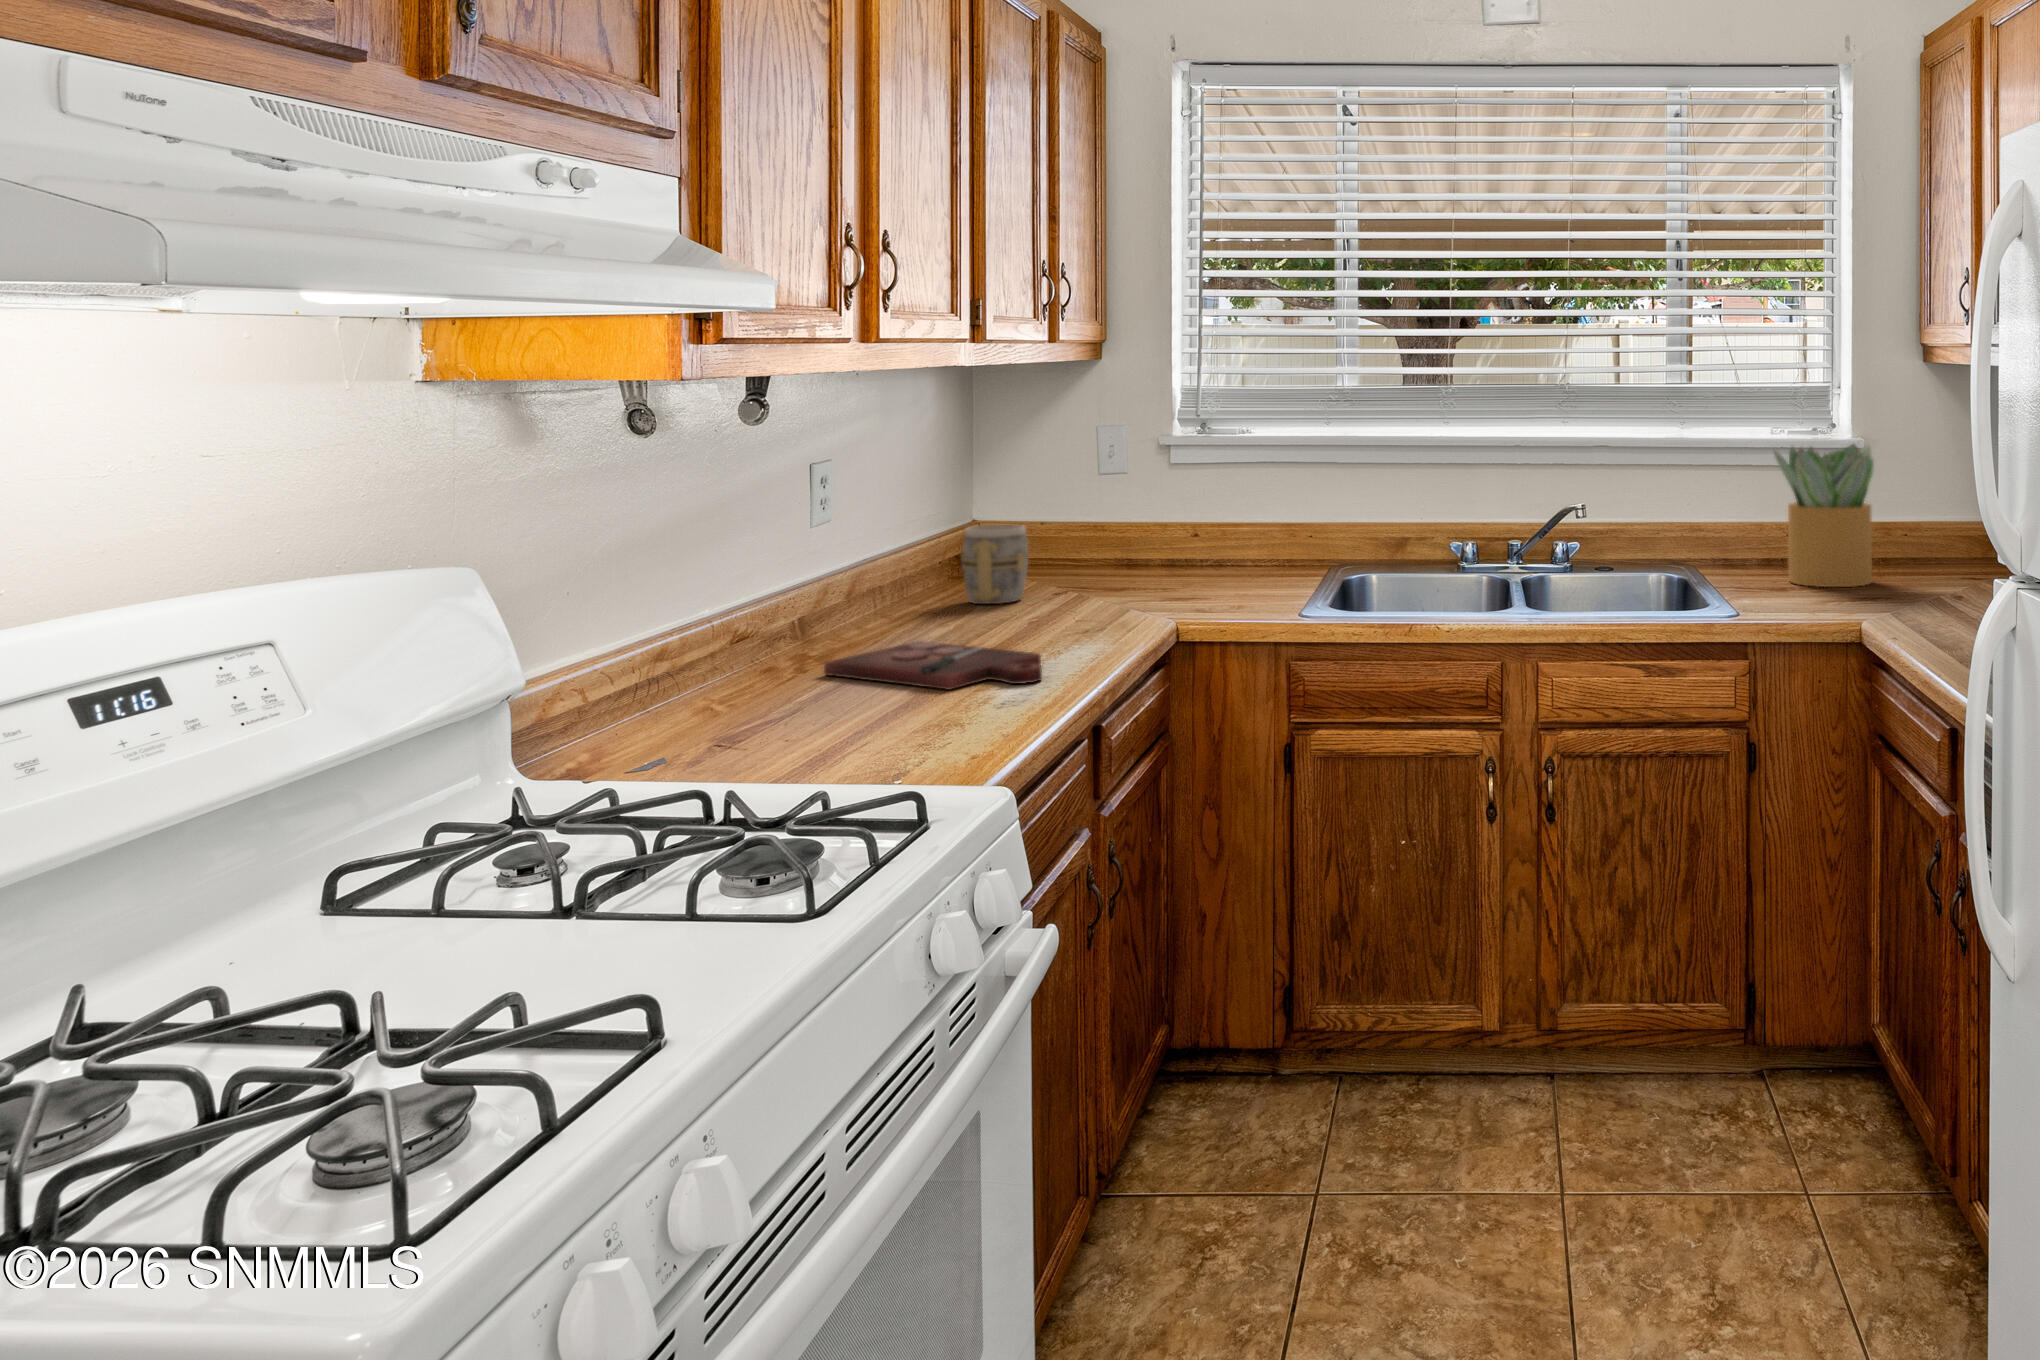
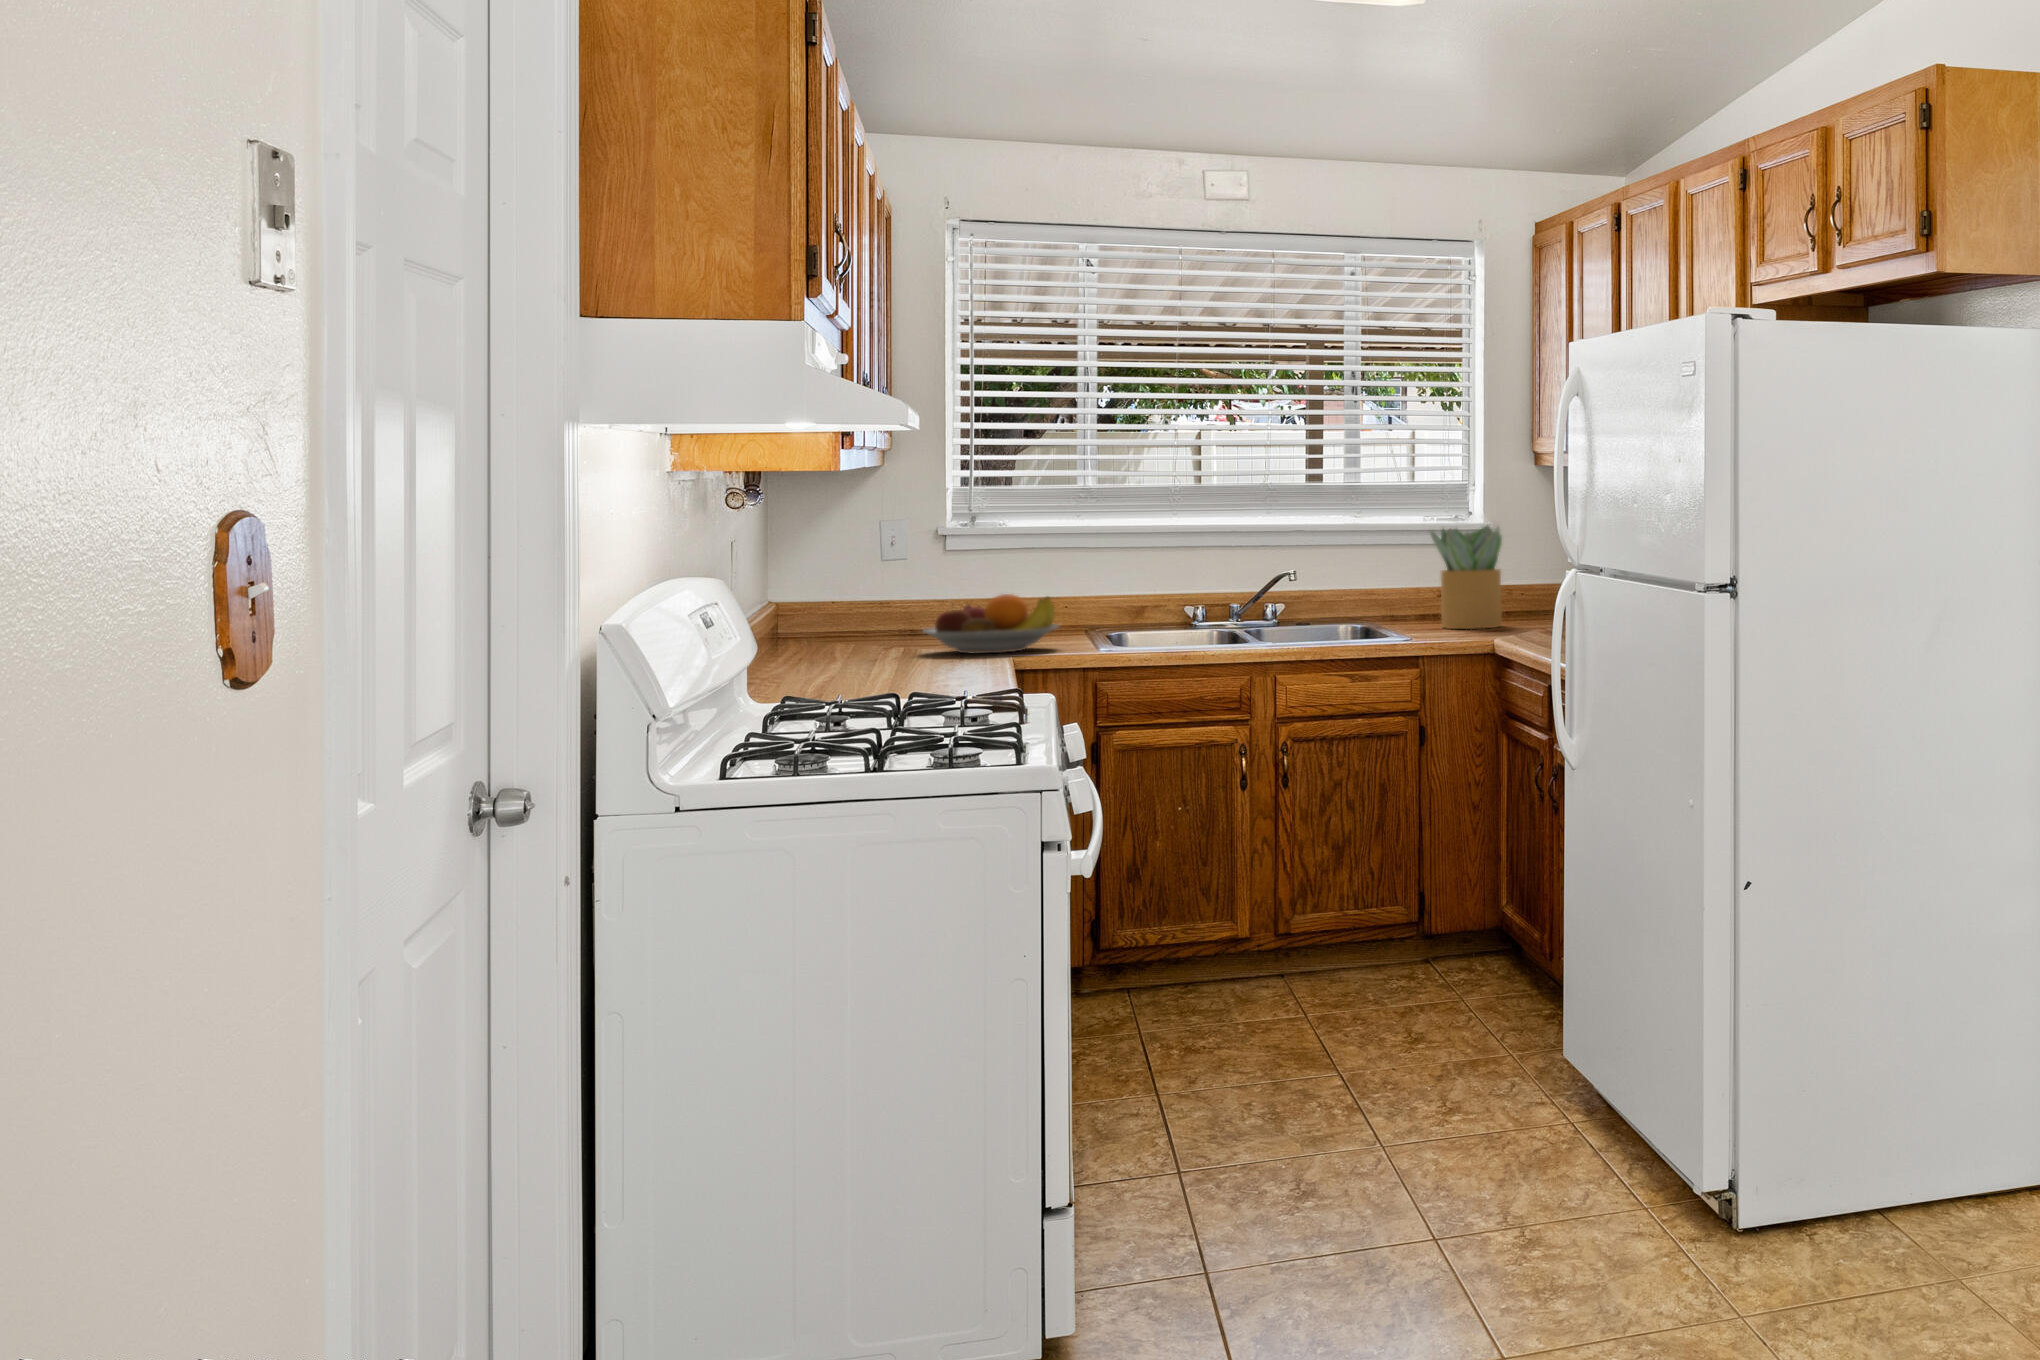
mug: present [961,525,1028,604] -> none [807,598,860,658]
fruit bowl: none [1095,529,1272,608] -> present [923,594,1058,654]
cutting board: present [824,641,1042,690] -> none [802,663,966,680]

